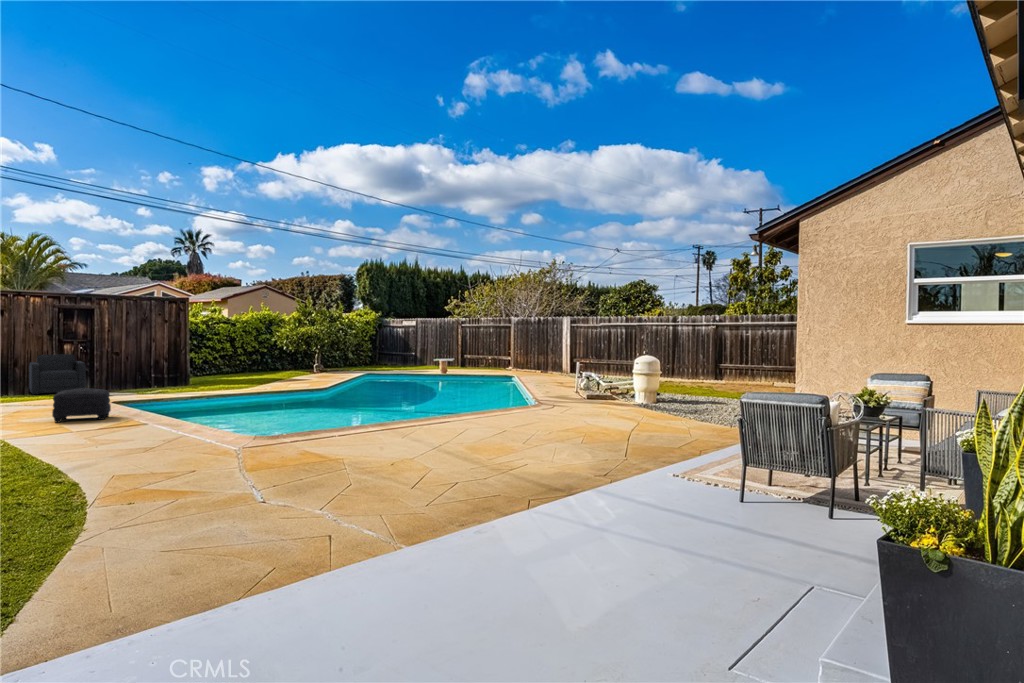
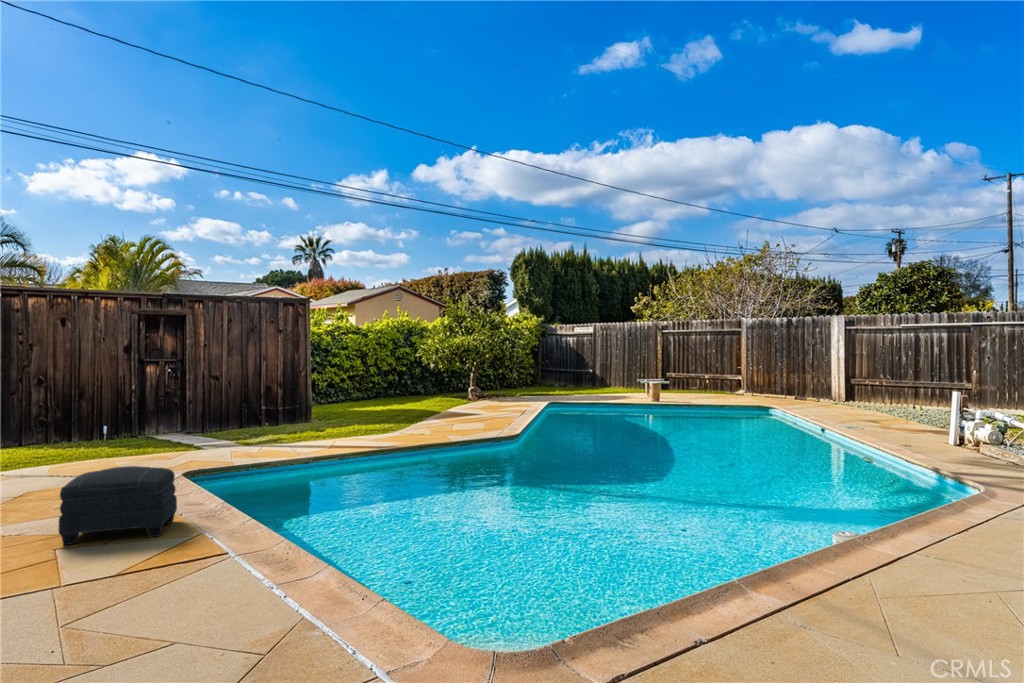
armchair: present [29,354,86,395] -> none [96,381,171,444]

